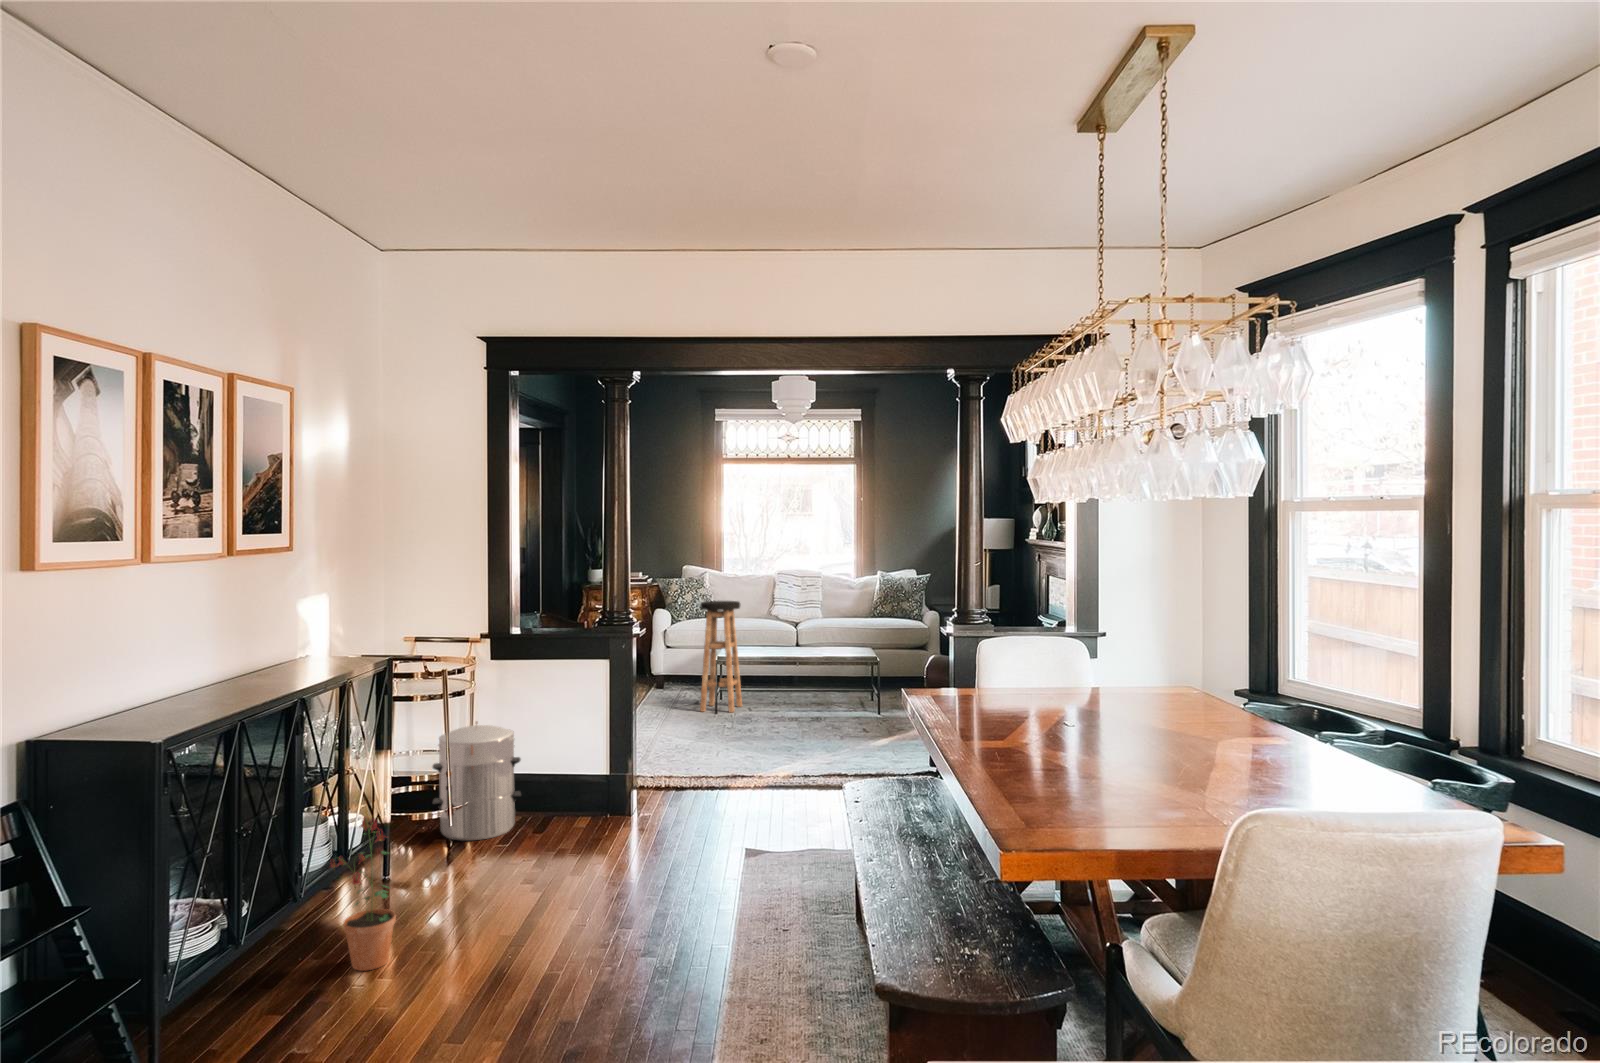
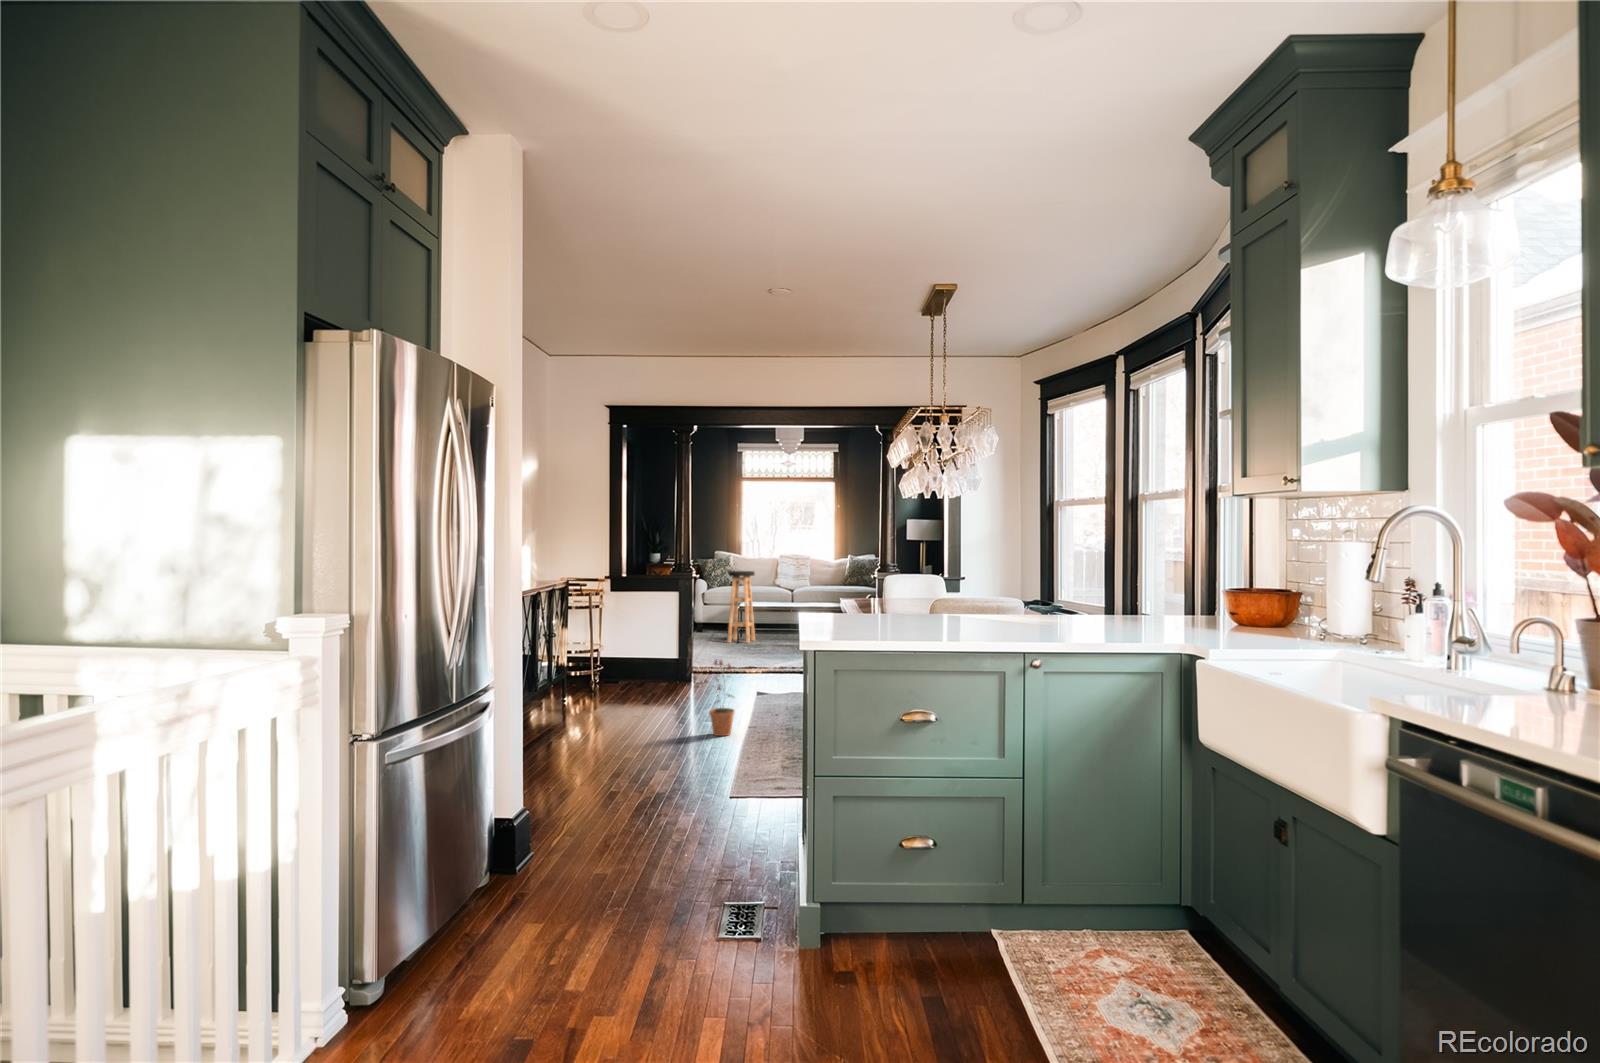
waste bin: present [433,722,521,841] -> none [580,625,629,690]
potted plant: present [331,817,396,971] -> present [700,660,735,736]

